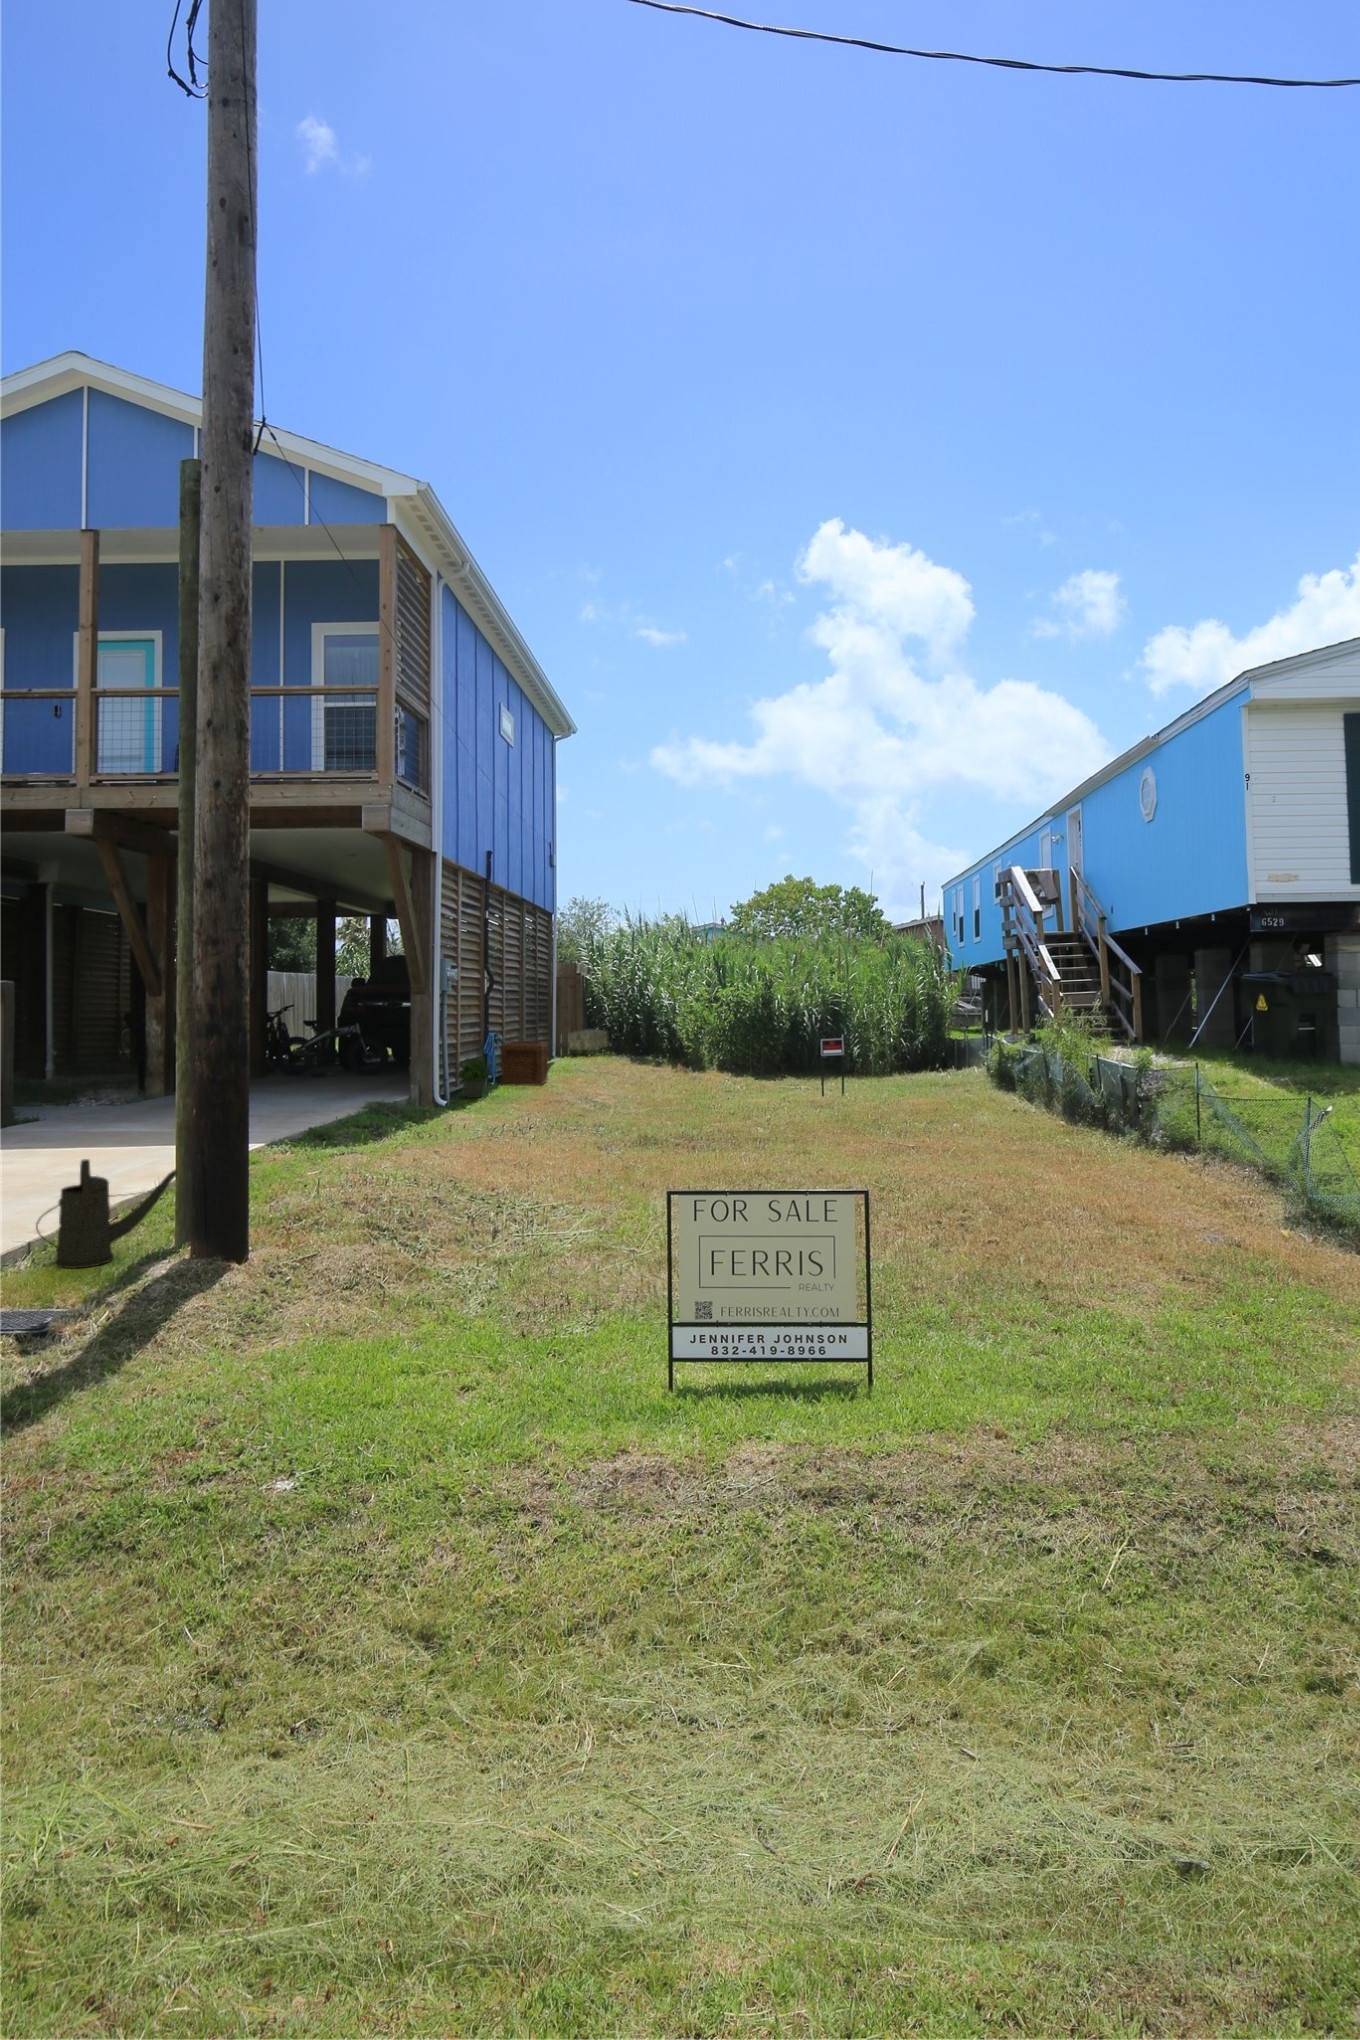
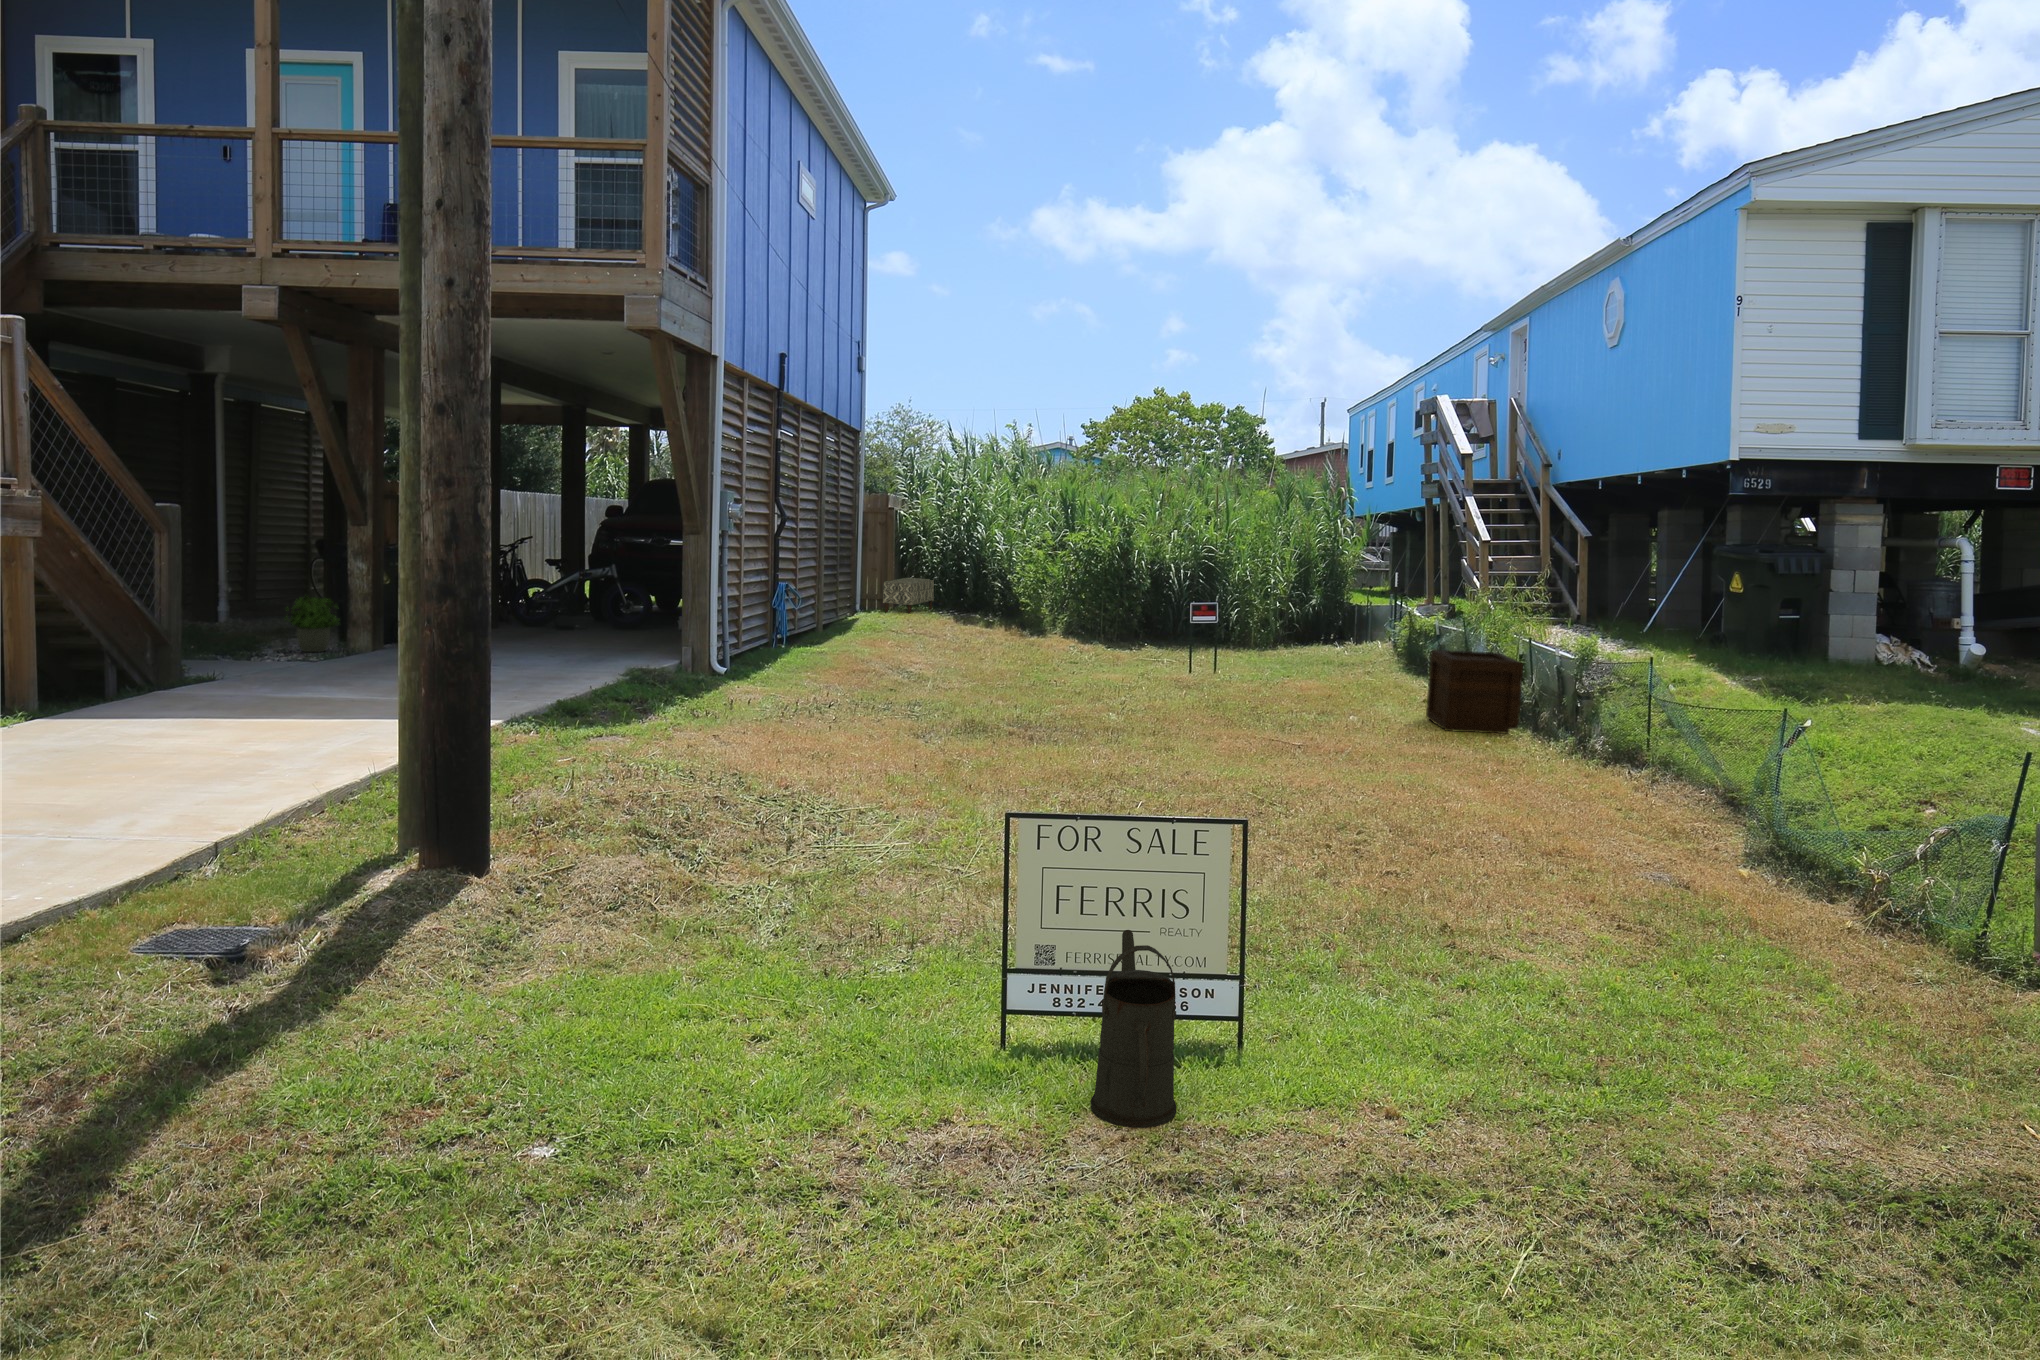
wooden crate: present [500,1041,548,1086] -> present [1426,650,1523,733]
potted plant: present [458,1058,492,1098] -> present [285,595,339,652]
watering can: present [36,1159,177,1268] -> present [1091,930,1176,1128]

